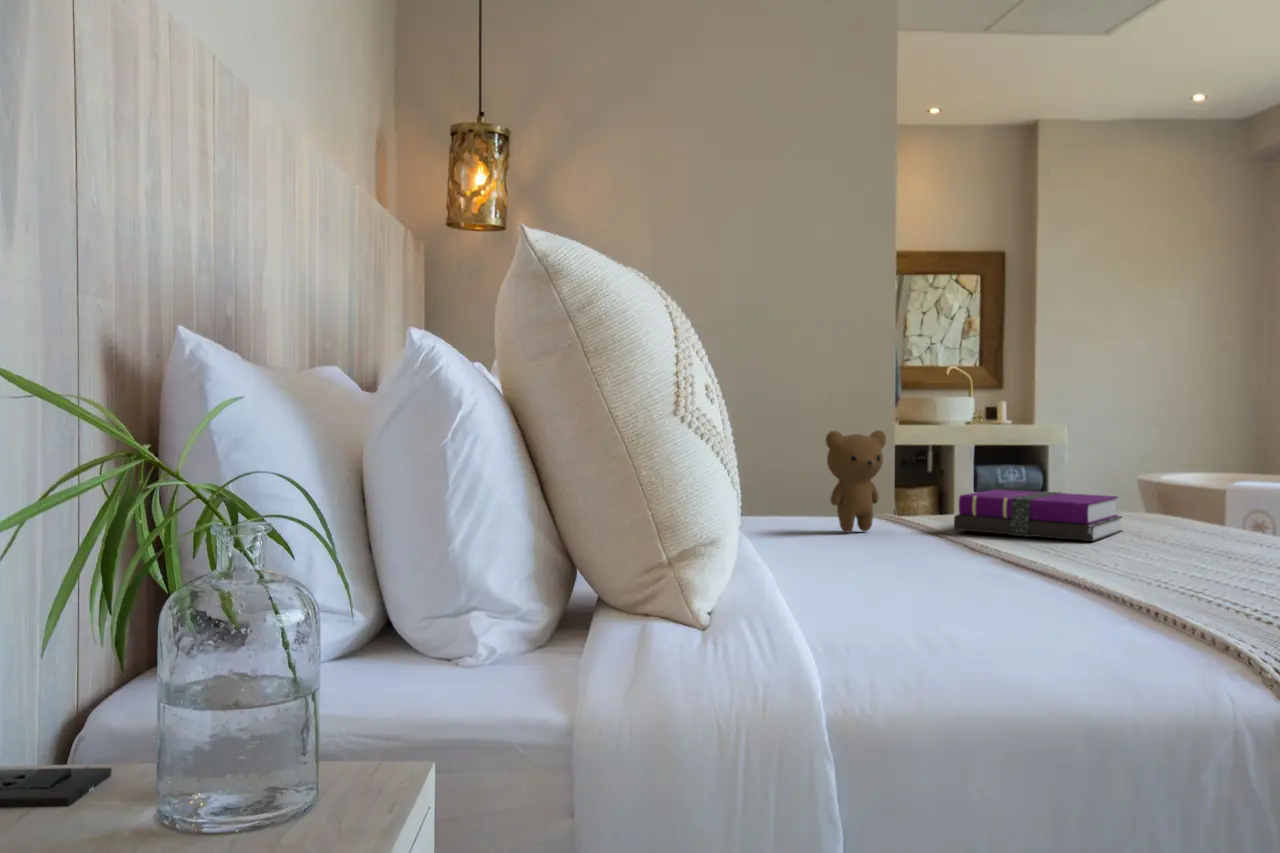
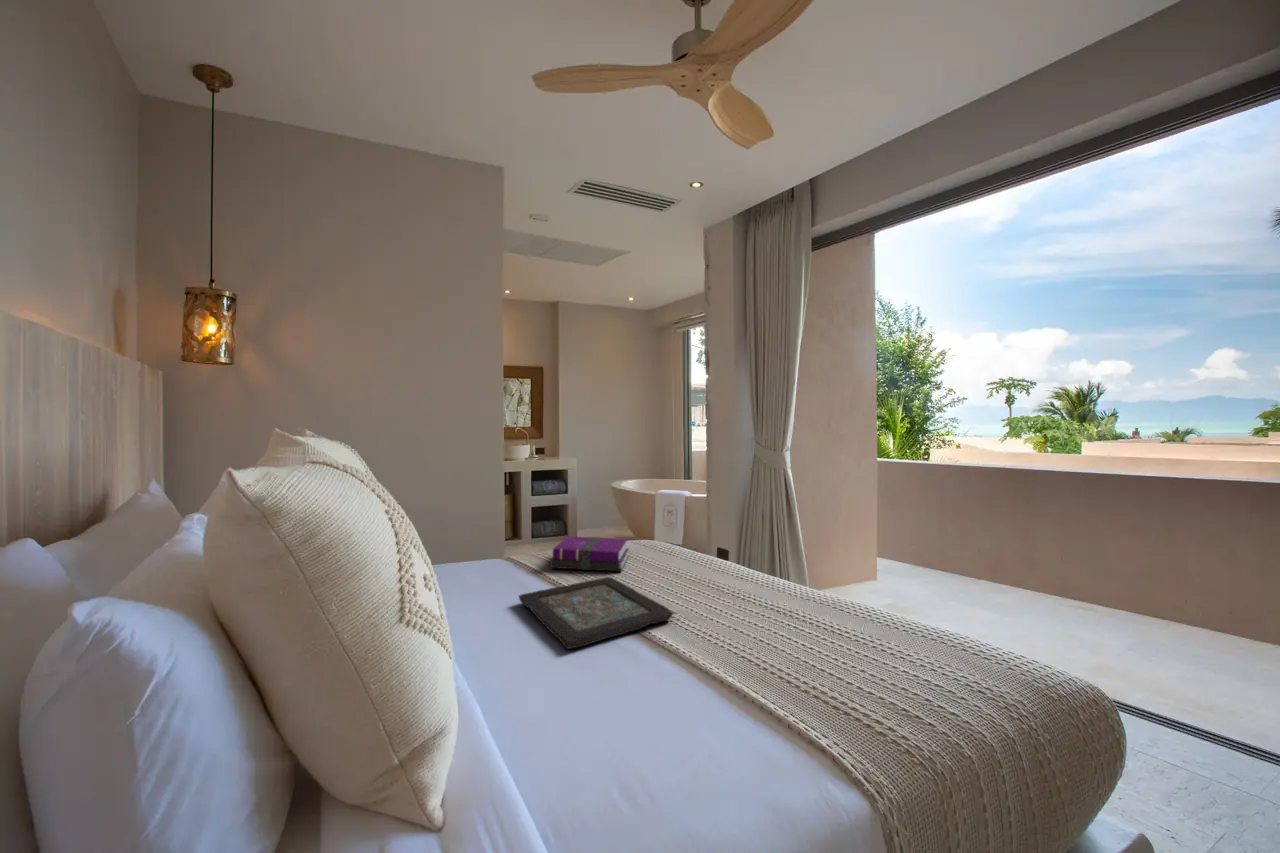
teddy bear: present [826,430,886,532] -> none [479,515,512,578]
decorative tray: none [882,537,1167,585] -> present [519,577,674,649]

